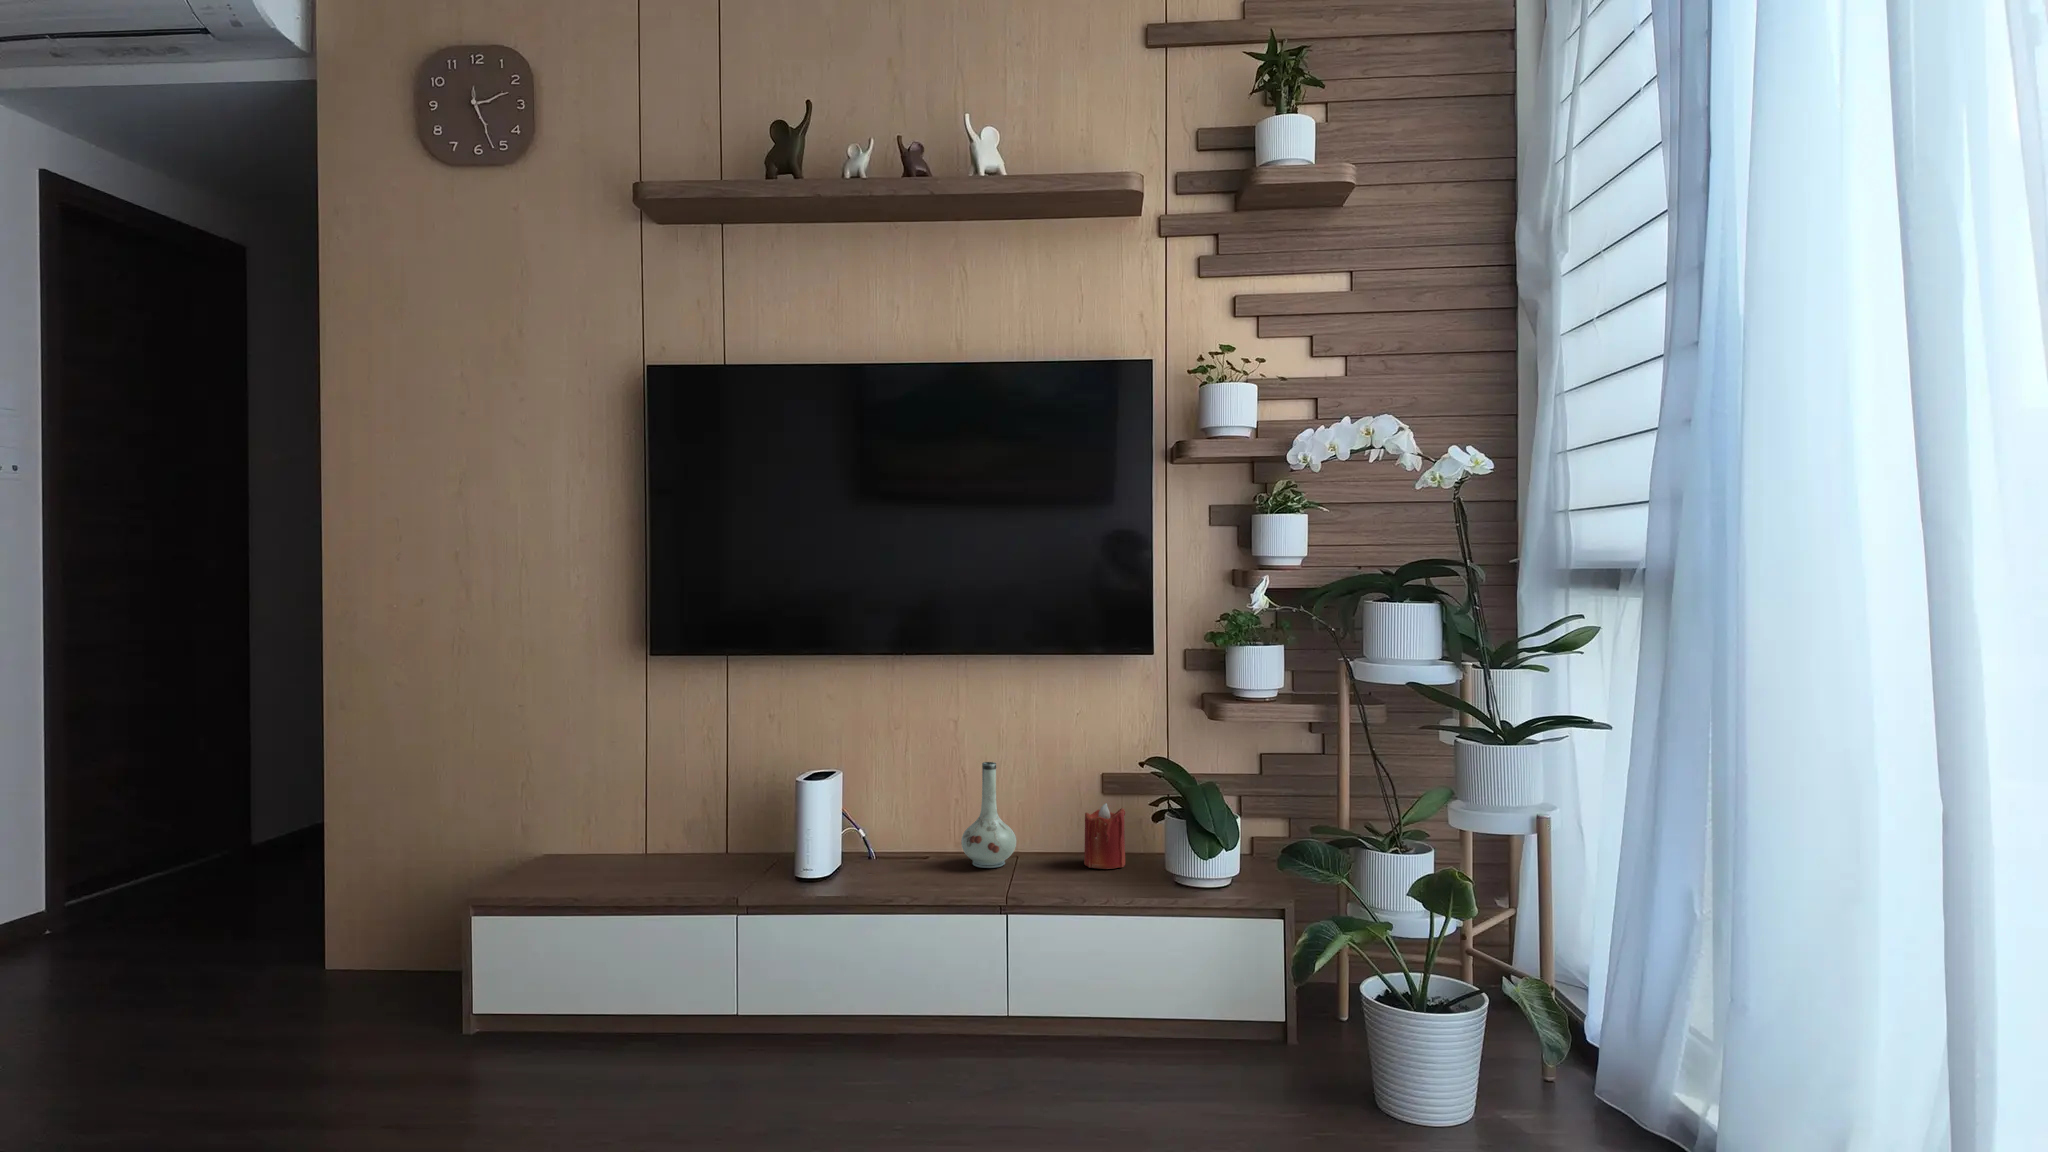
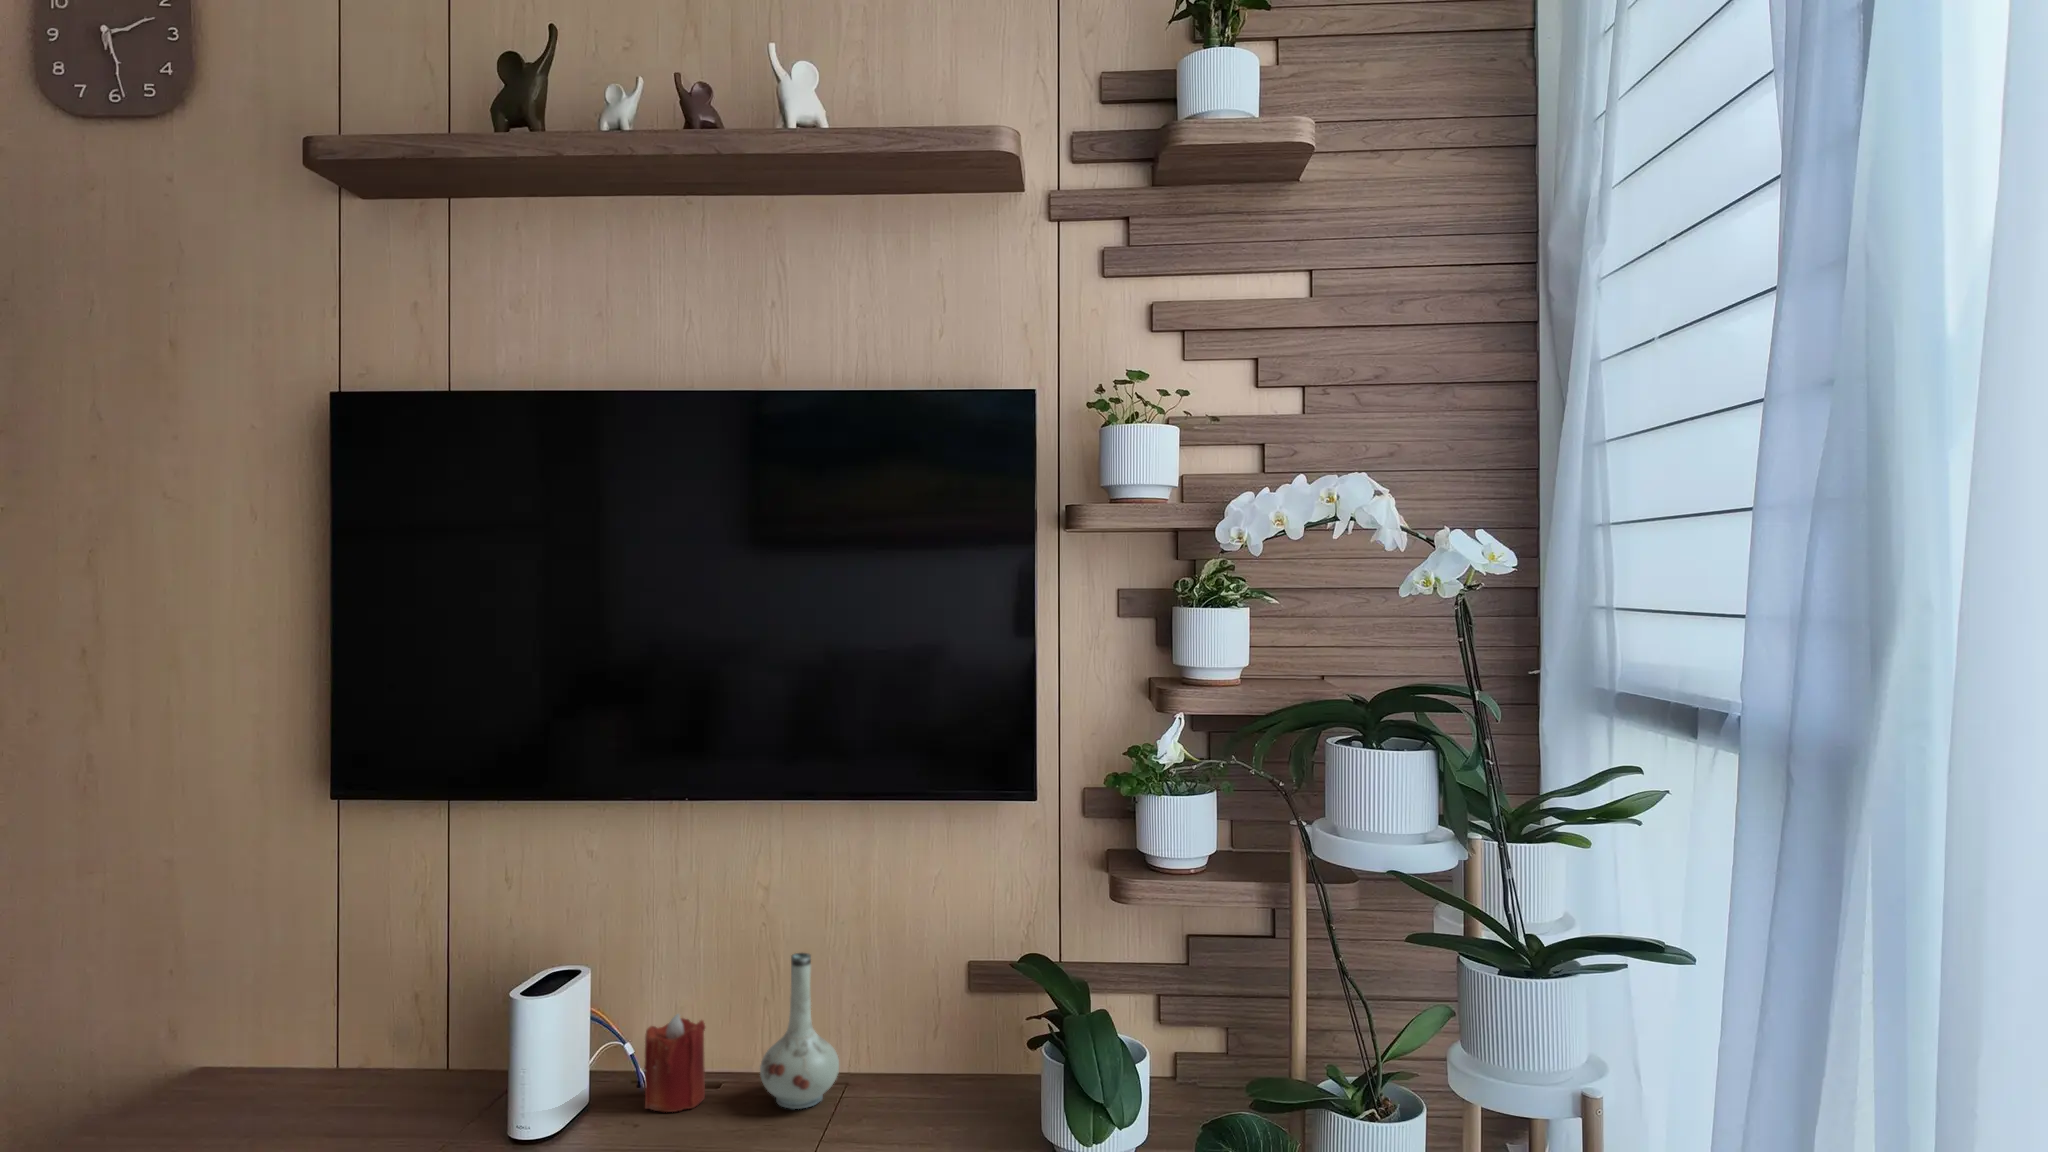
candle: present [1084,803,1125,869] -> present [644,1014,705,1112]

